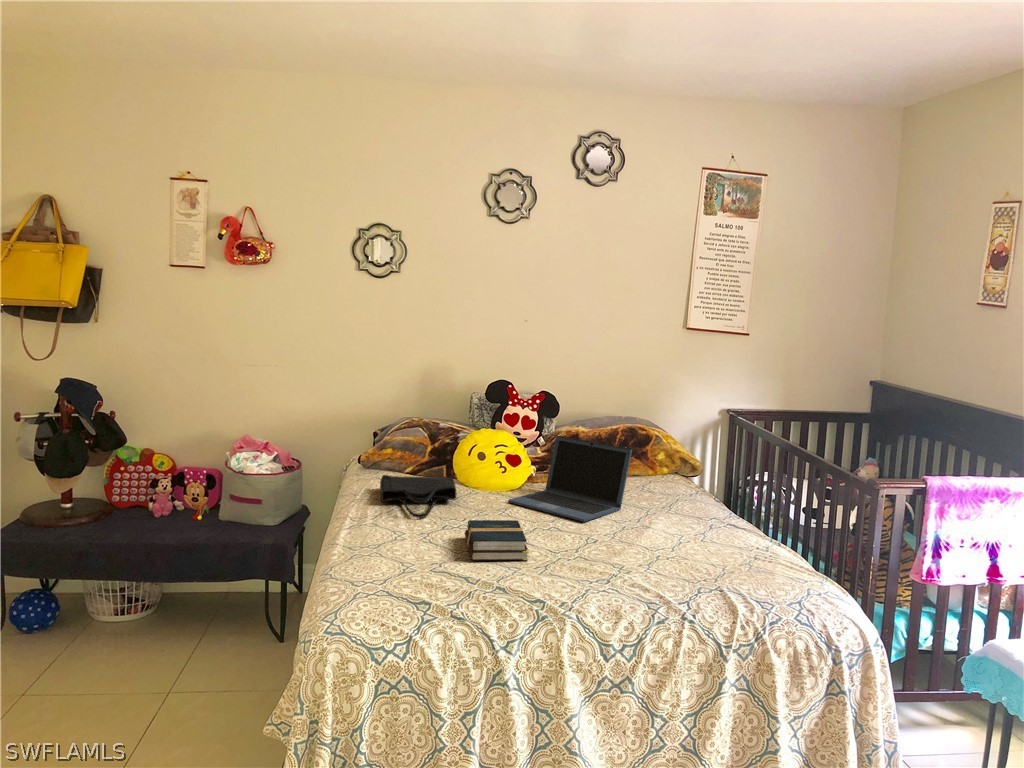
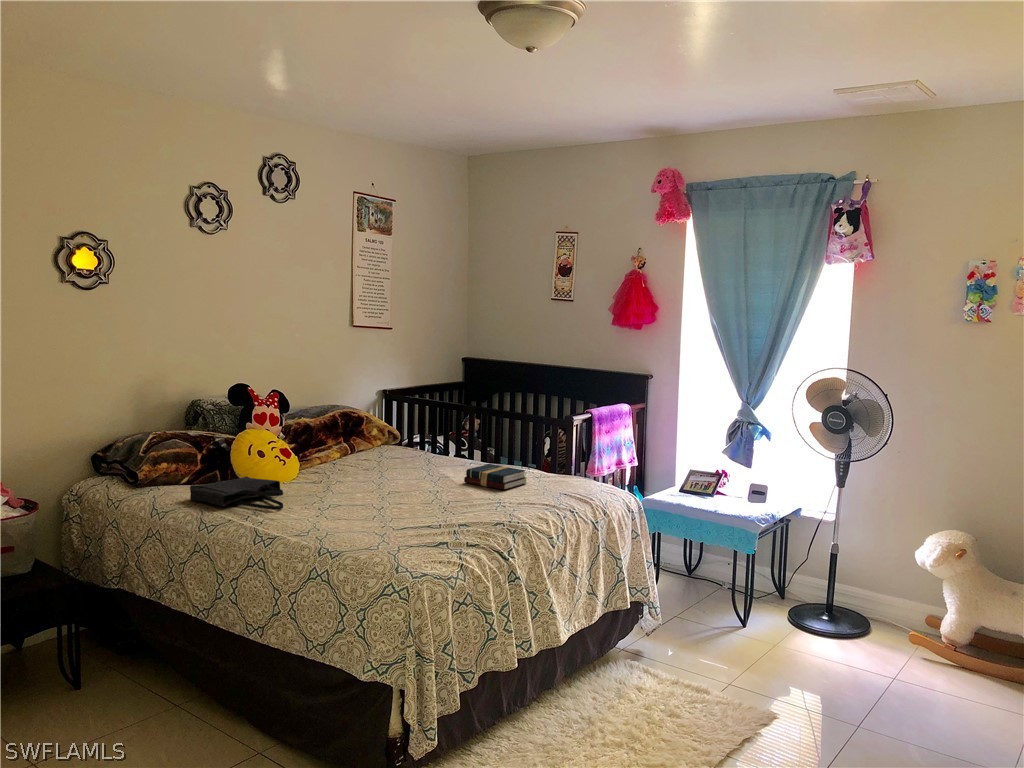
laptop: present [508,436,632,522] -> none [315,424,399,486]
hardback book: present [465,520,529,561] -> present [464,464,527,490]

